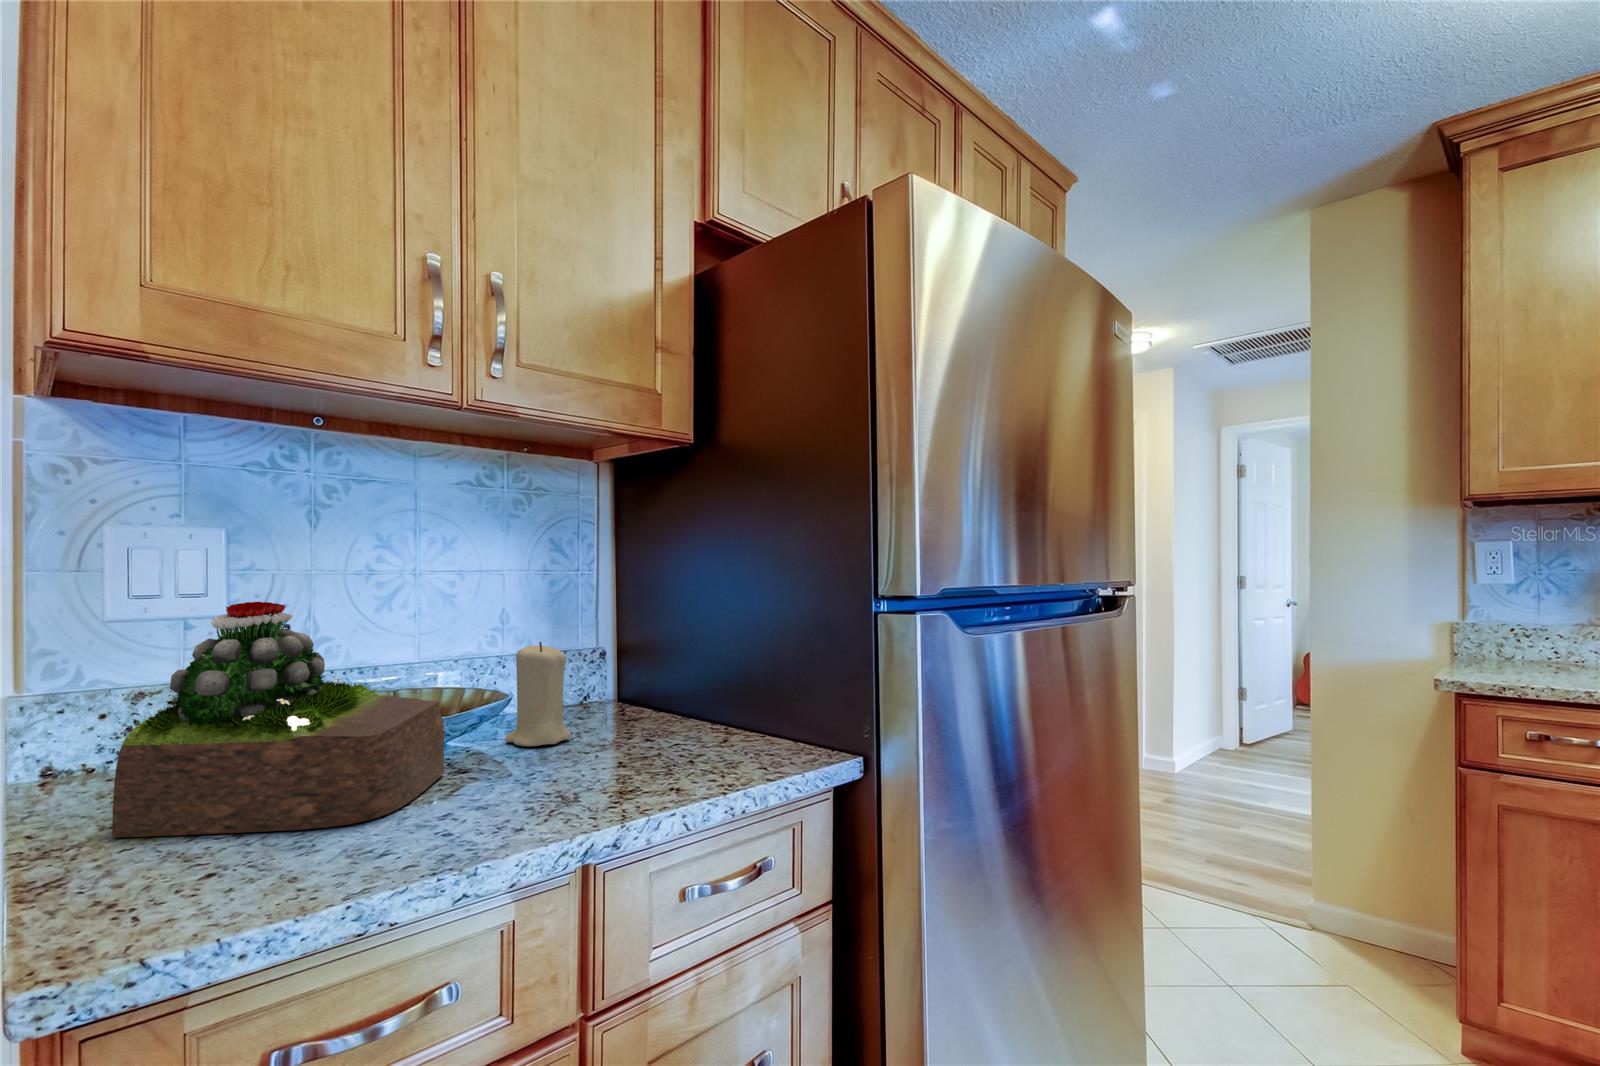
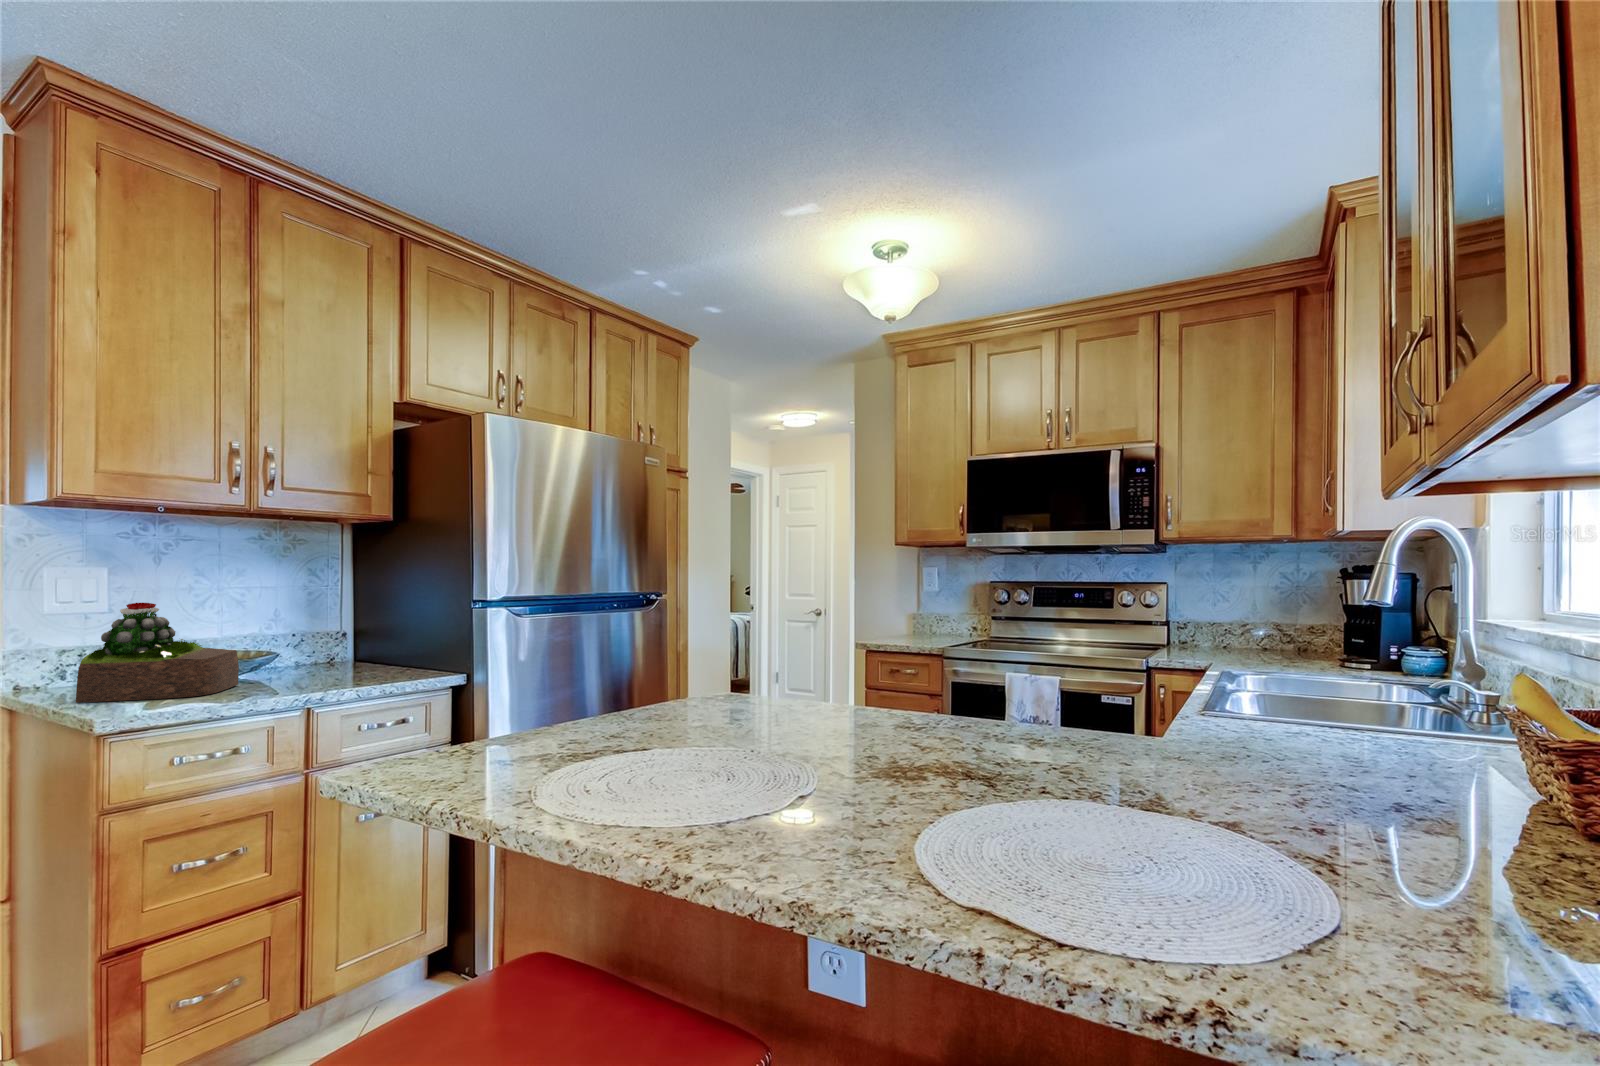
candle: present [505,642,571,746] -> none [275,624,314,677]

